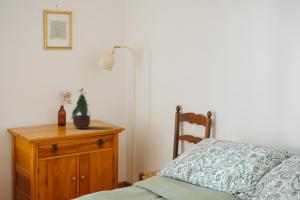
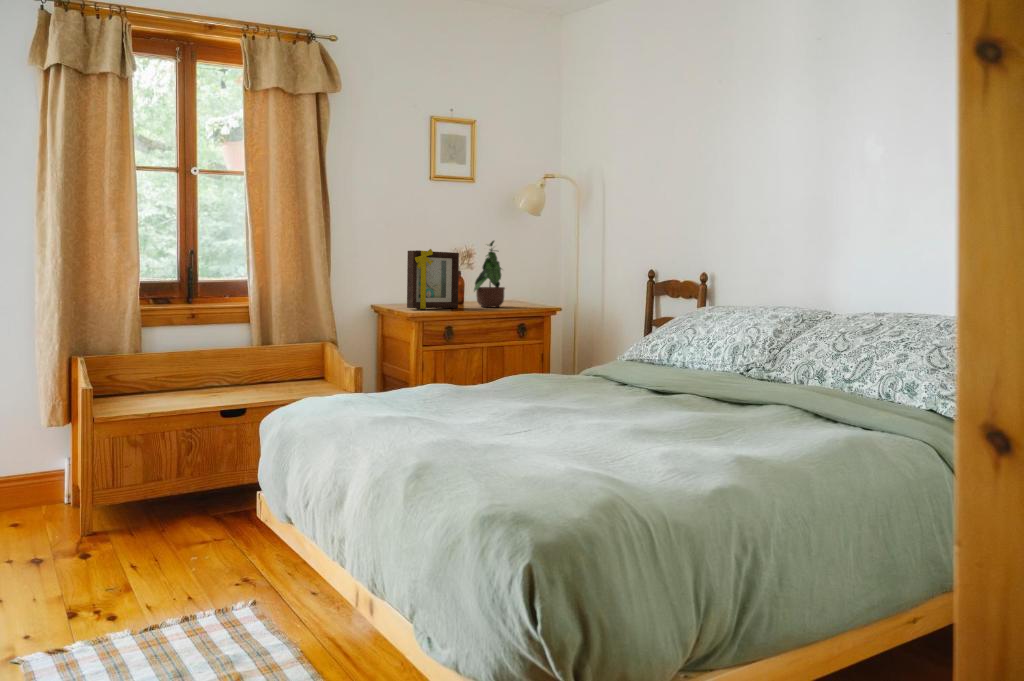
picture frame: none [28,96,61,134] -> present [407,249,459,309]

